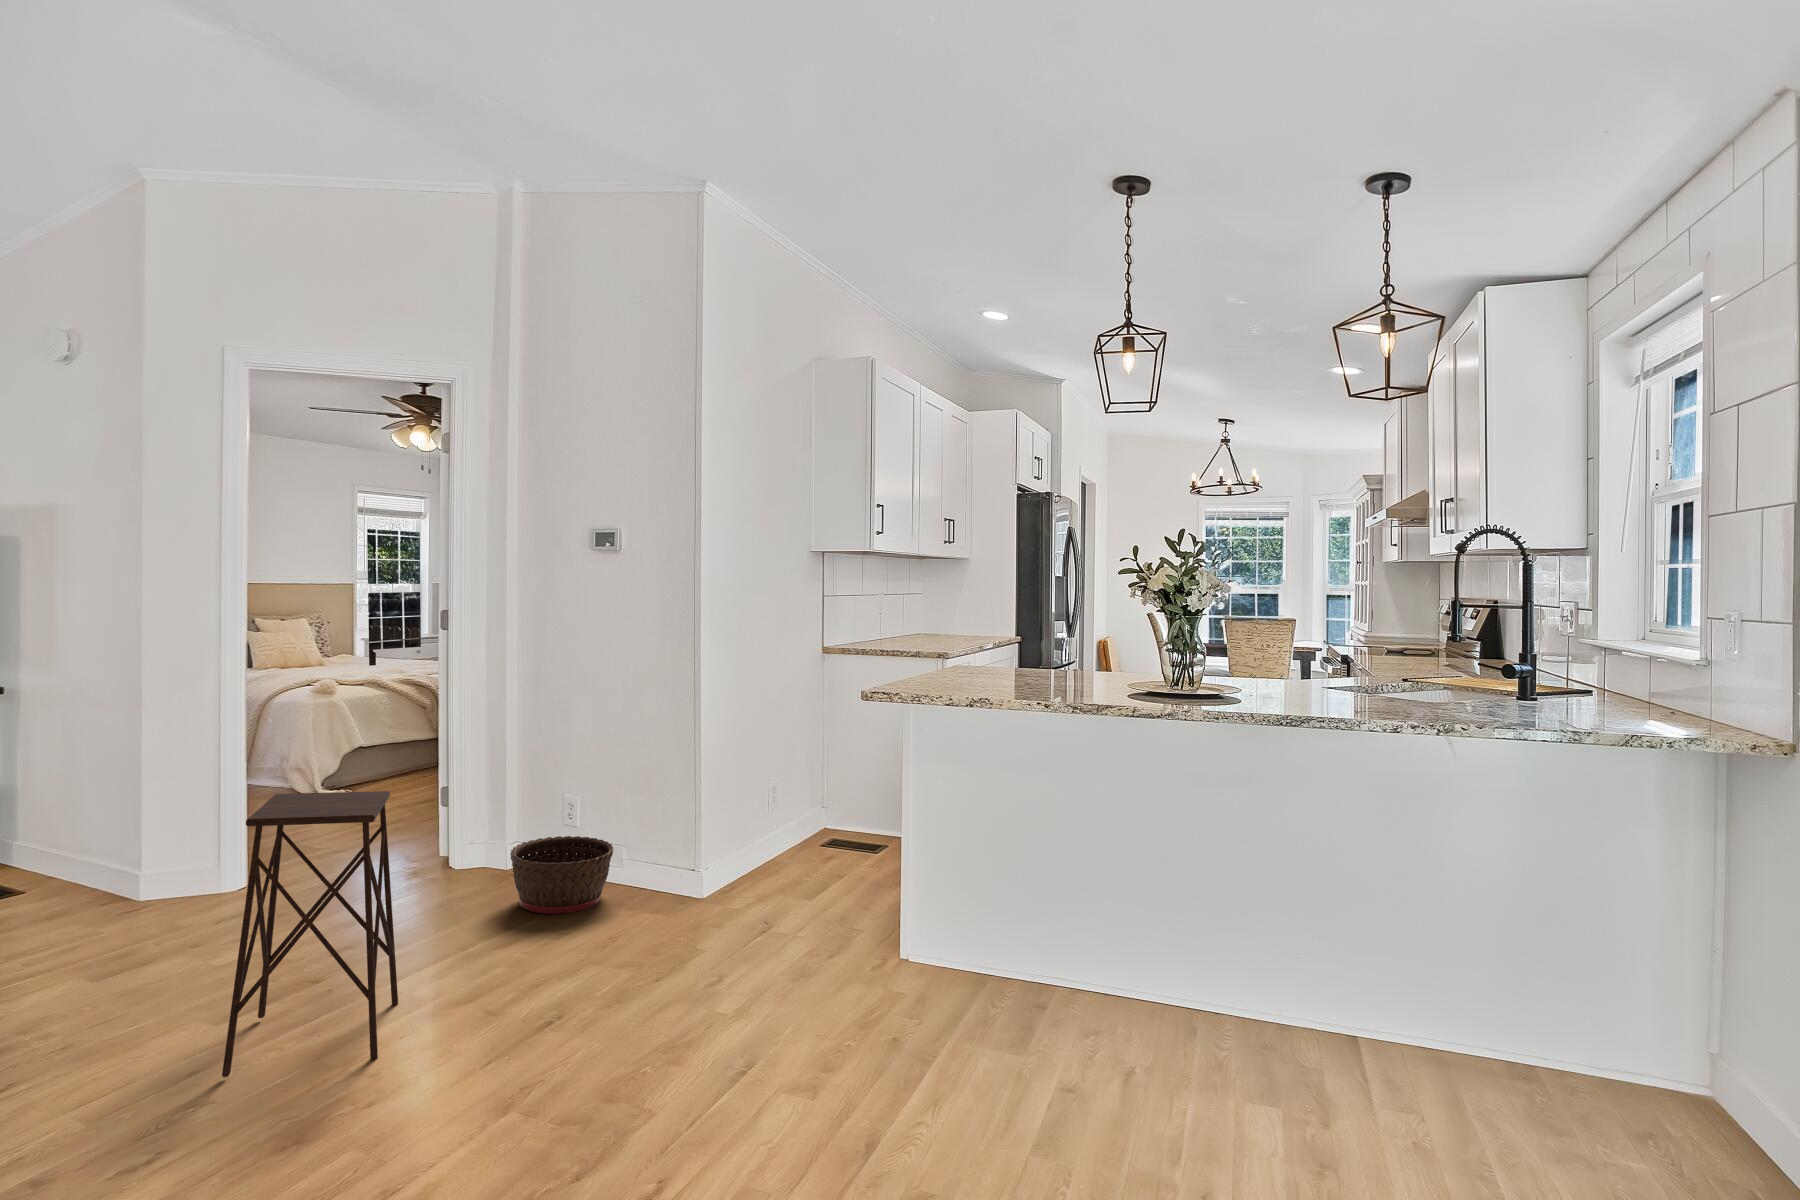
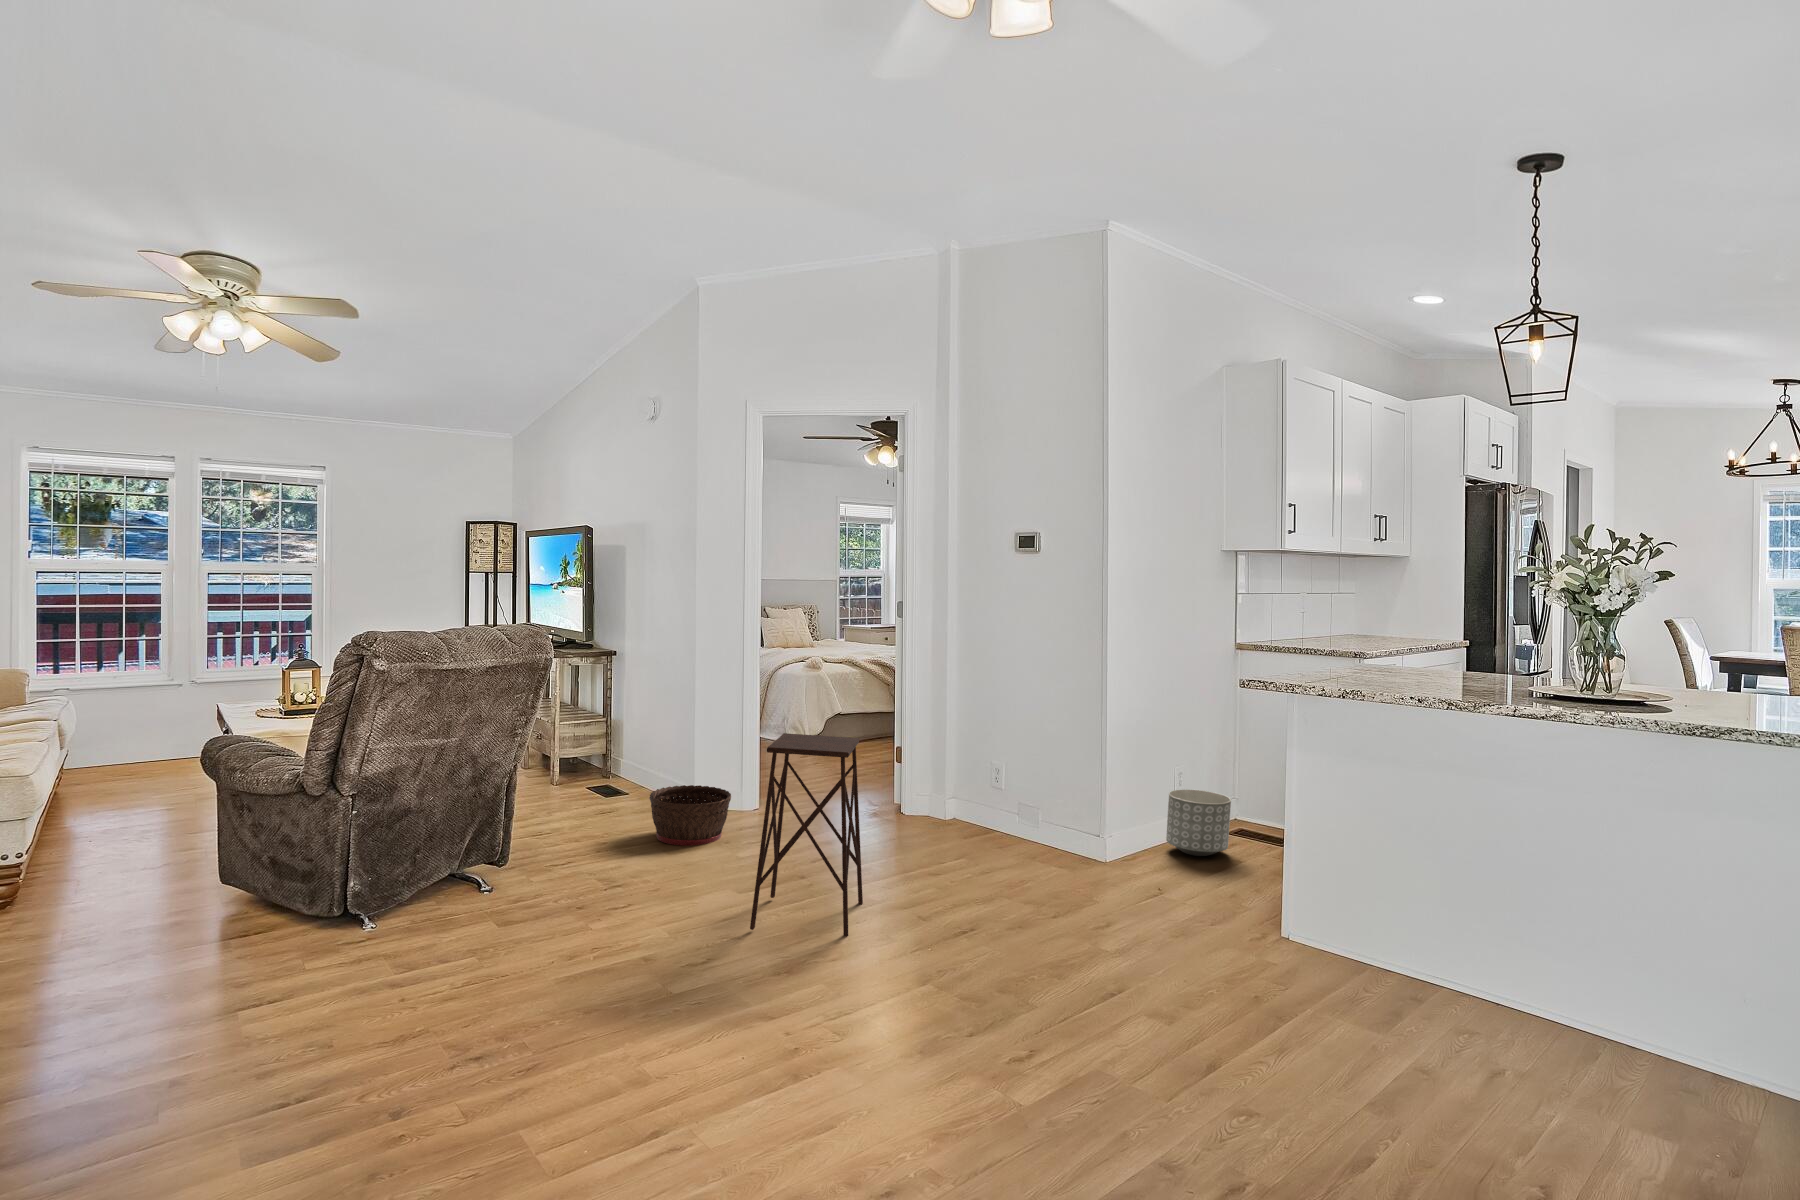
planter: none [763,806,828,877] -> present [1166,789,1231,856]
basket: present [510,836,613,914] -> present [650,785,731,846]

